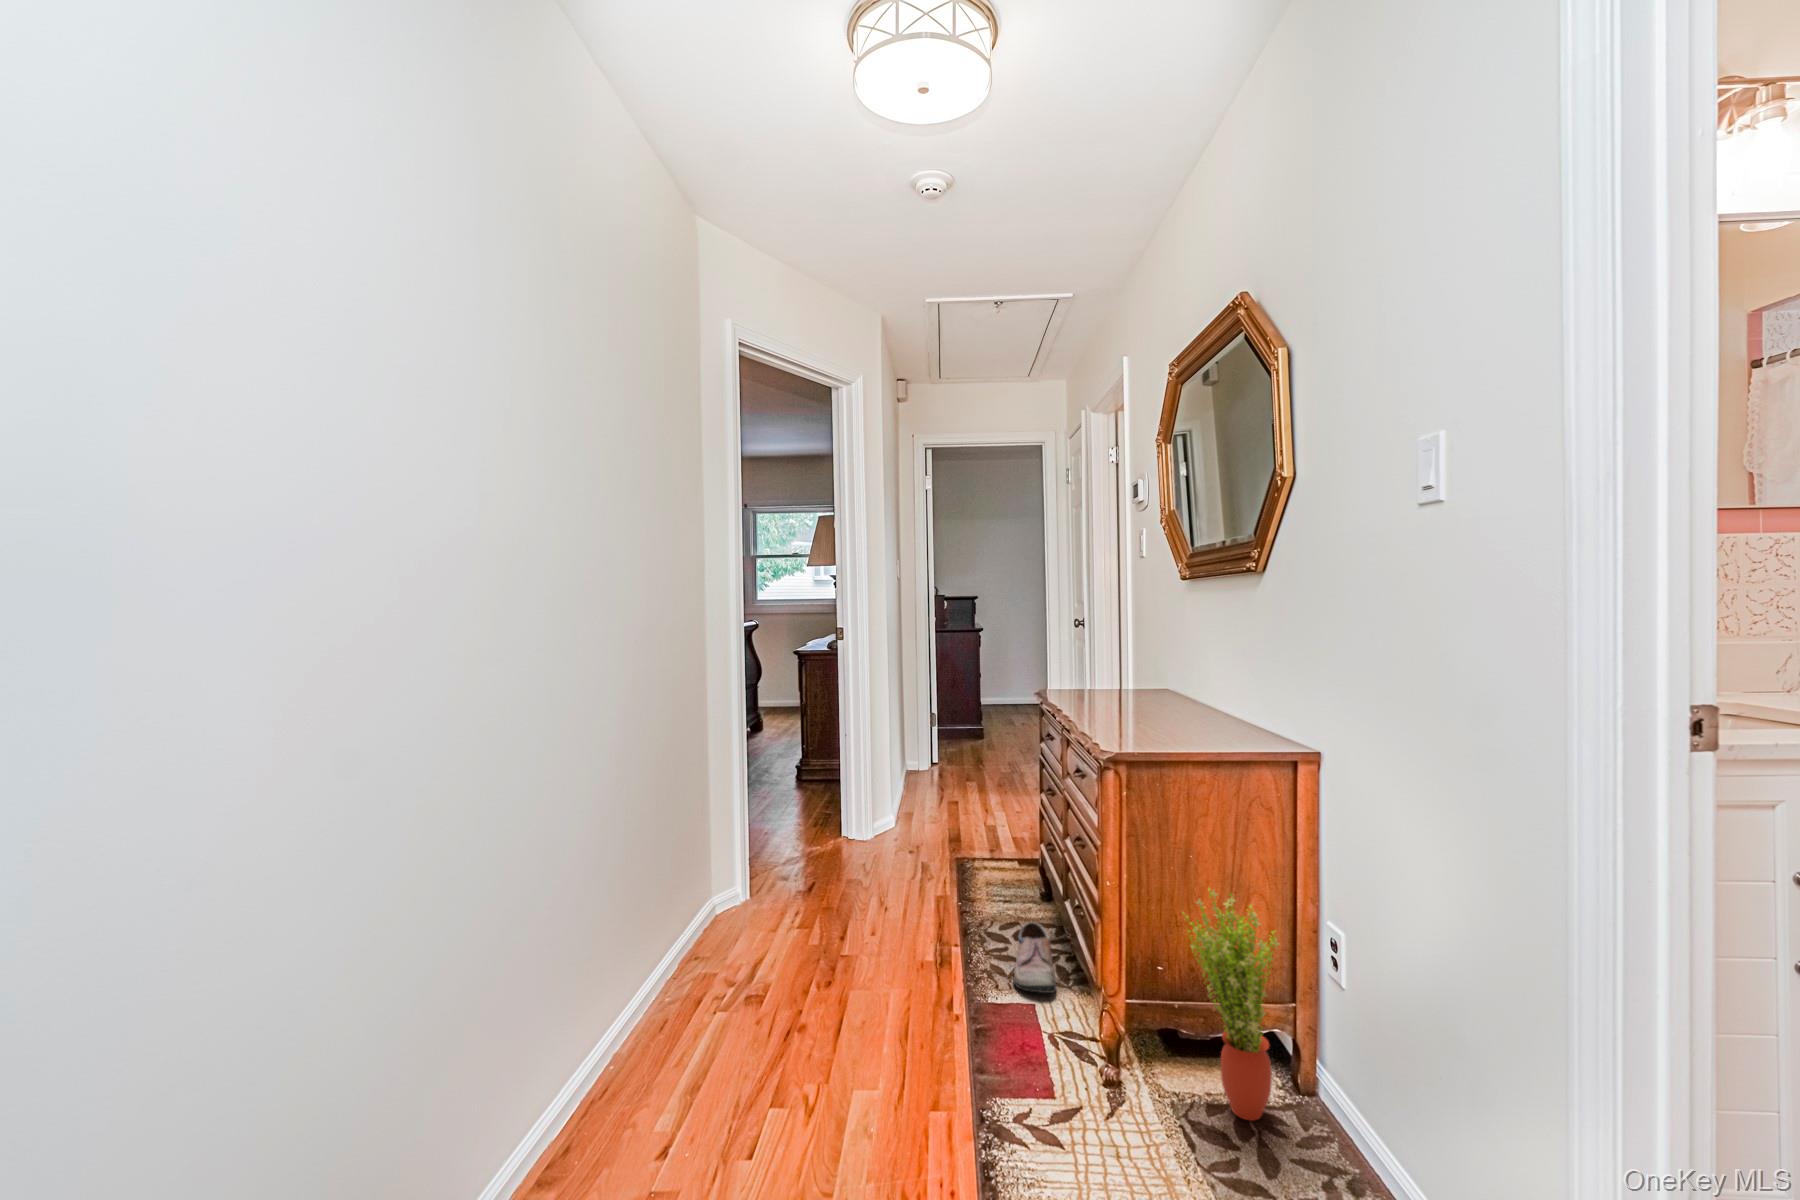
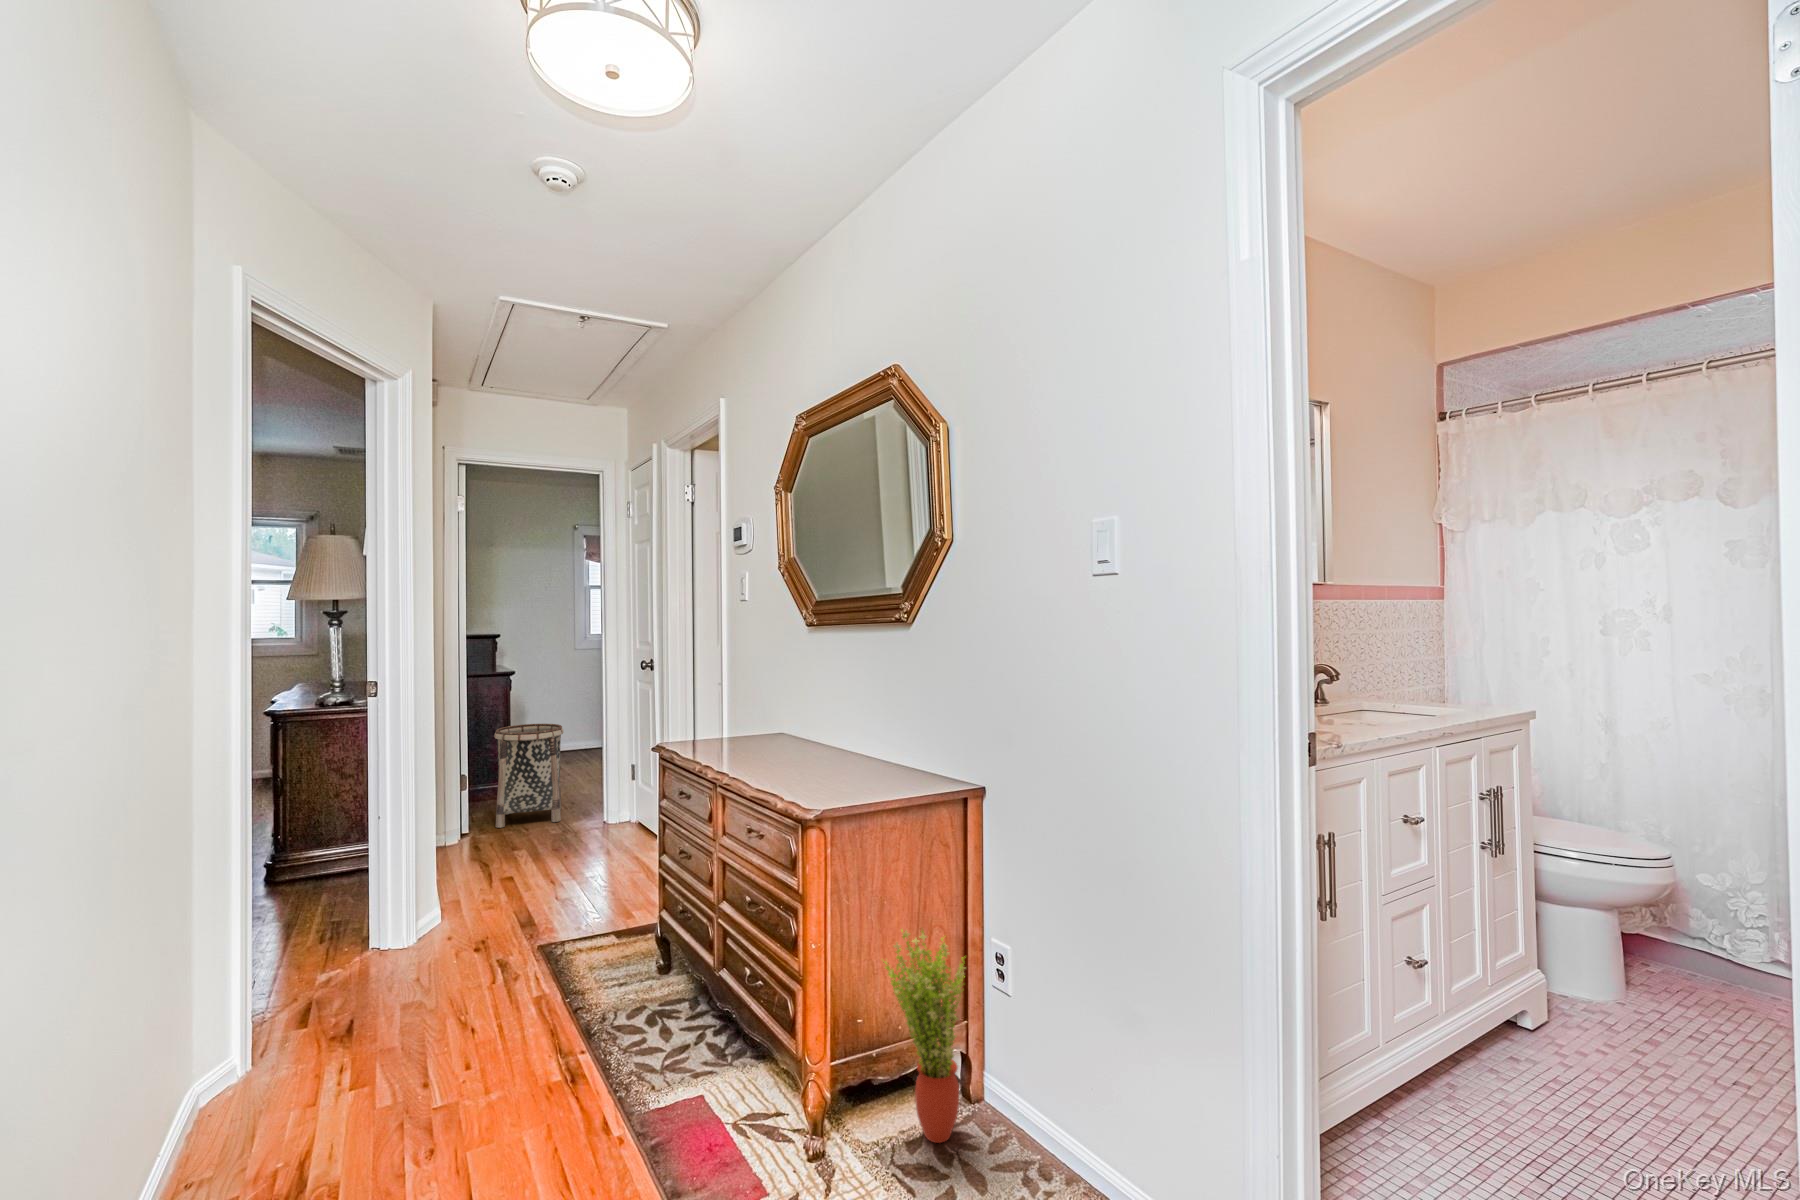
basket: none [958,678,1014,765] -> present [494,724,564,828]
shoe: present [1013,922,1056,993] -> none [663,1003,722,1085]

